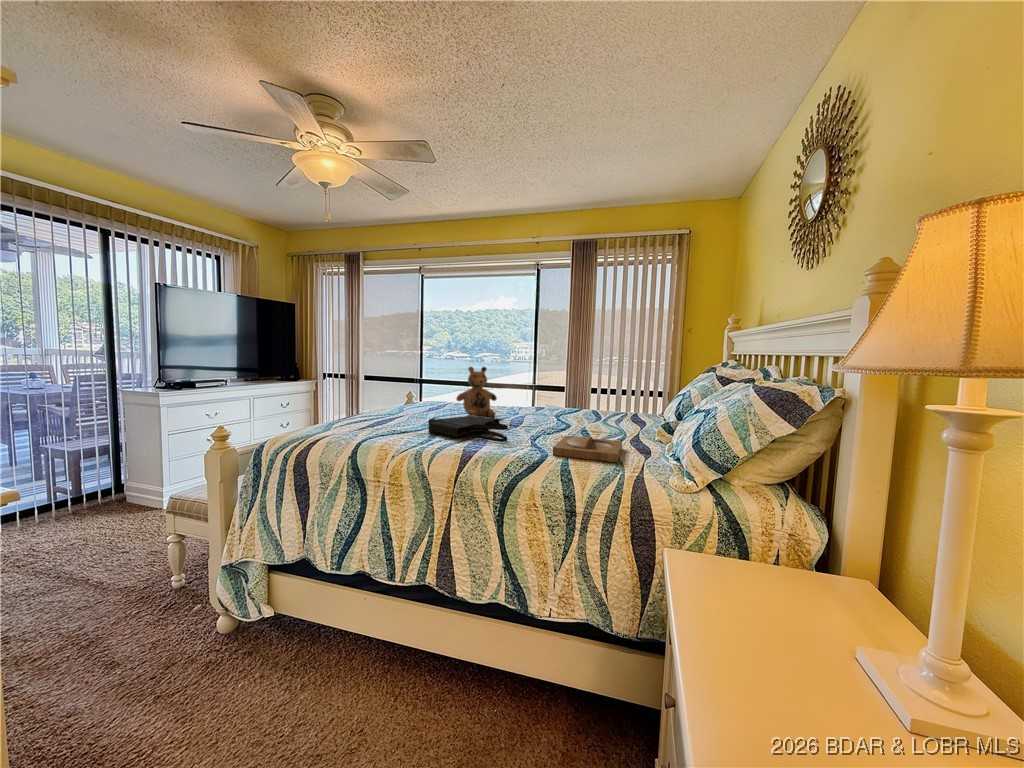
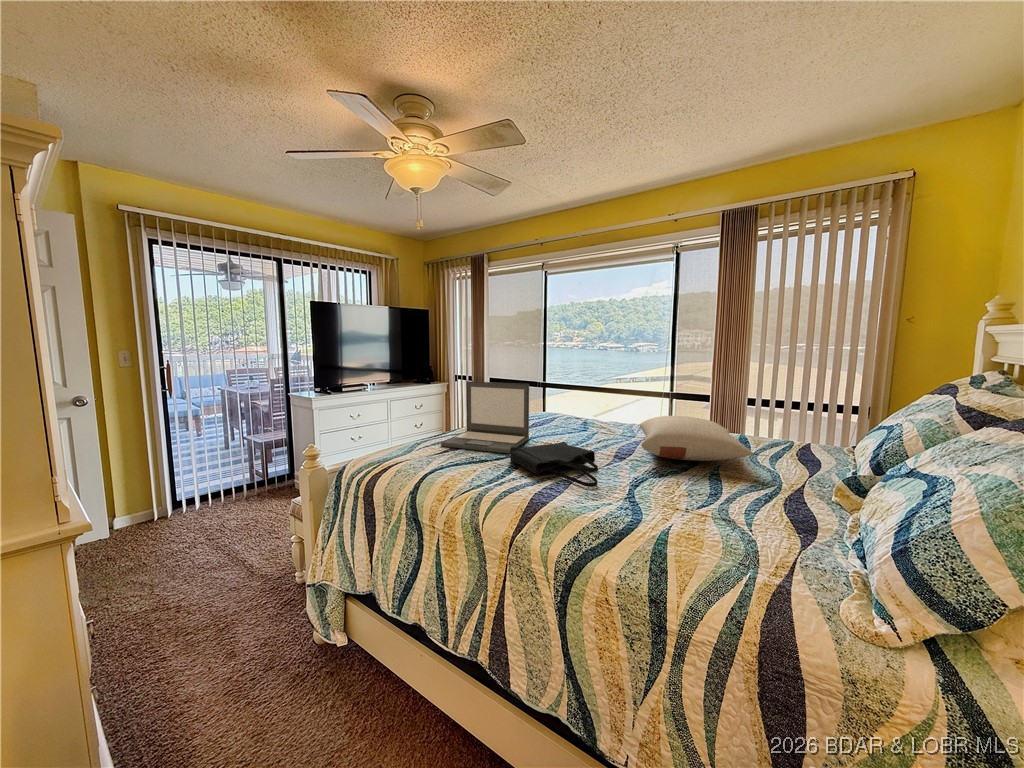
laptop: none [355,367,435,427] -> present [441,381,529,453]
teddy bear: present [456,367,497,418] -> none [555,380,604,445]
pillow: none [525,393,609,424] -> present [640,416,753,461]
tray: present [553,436,622,462] -> none [650,486,767,549]

